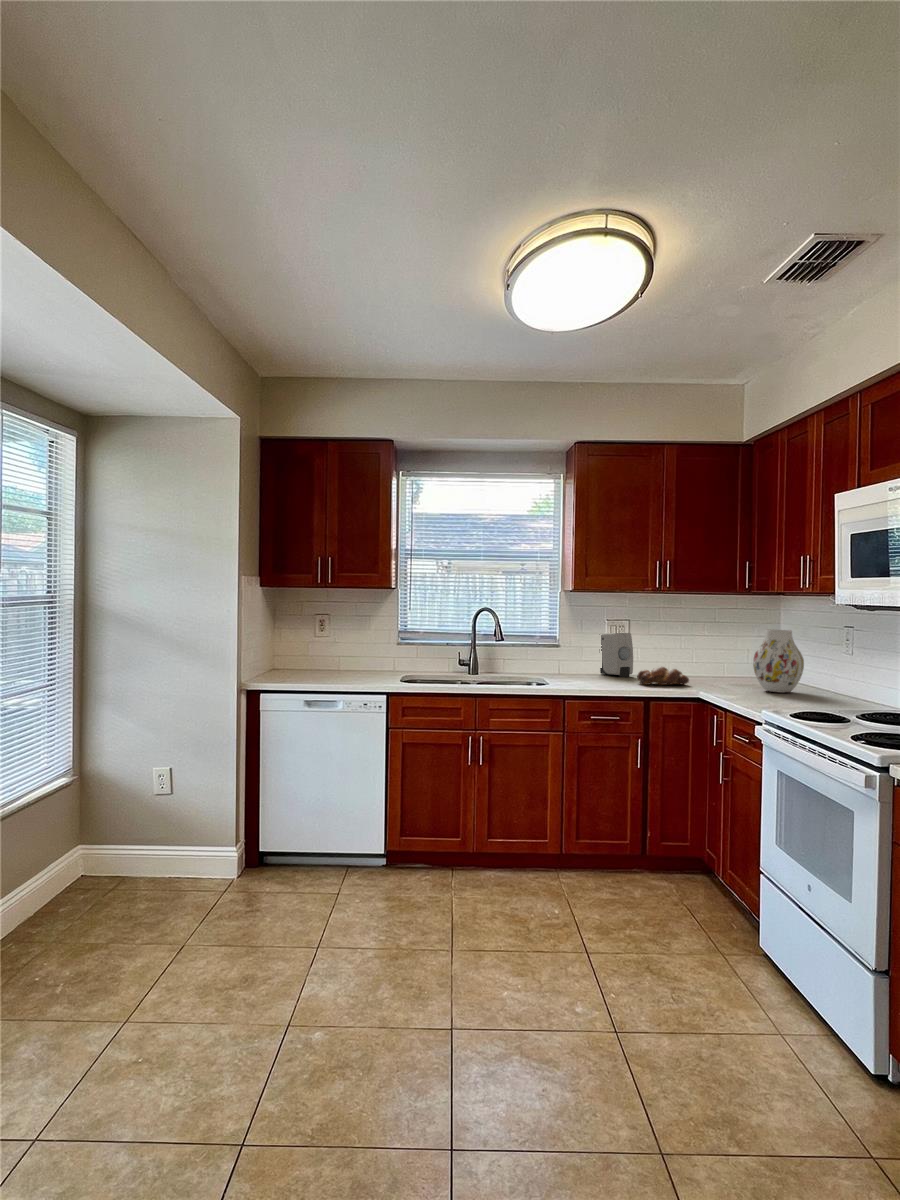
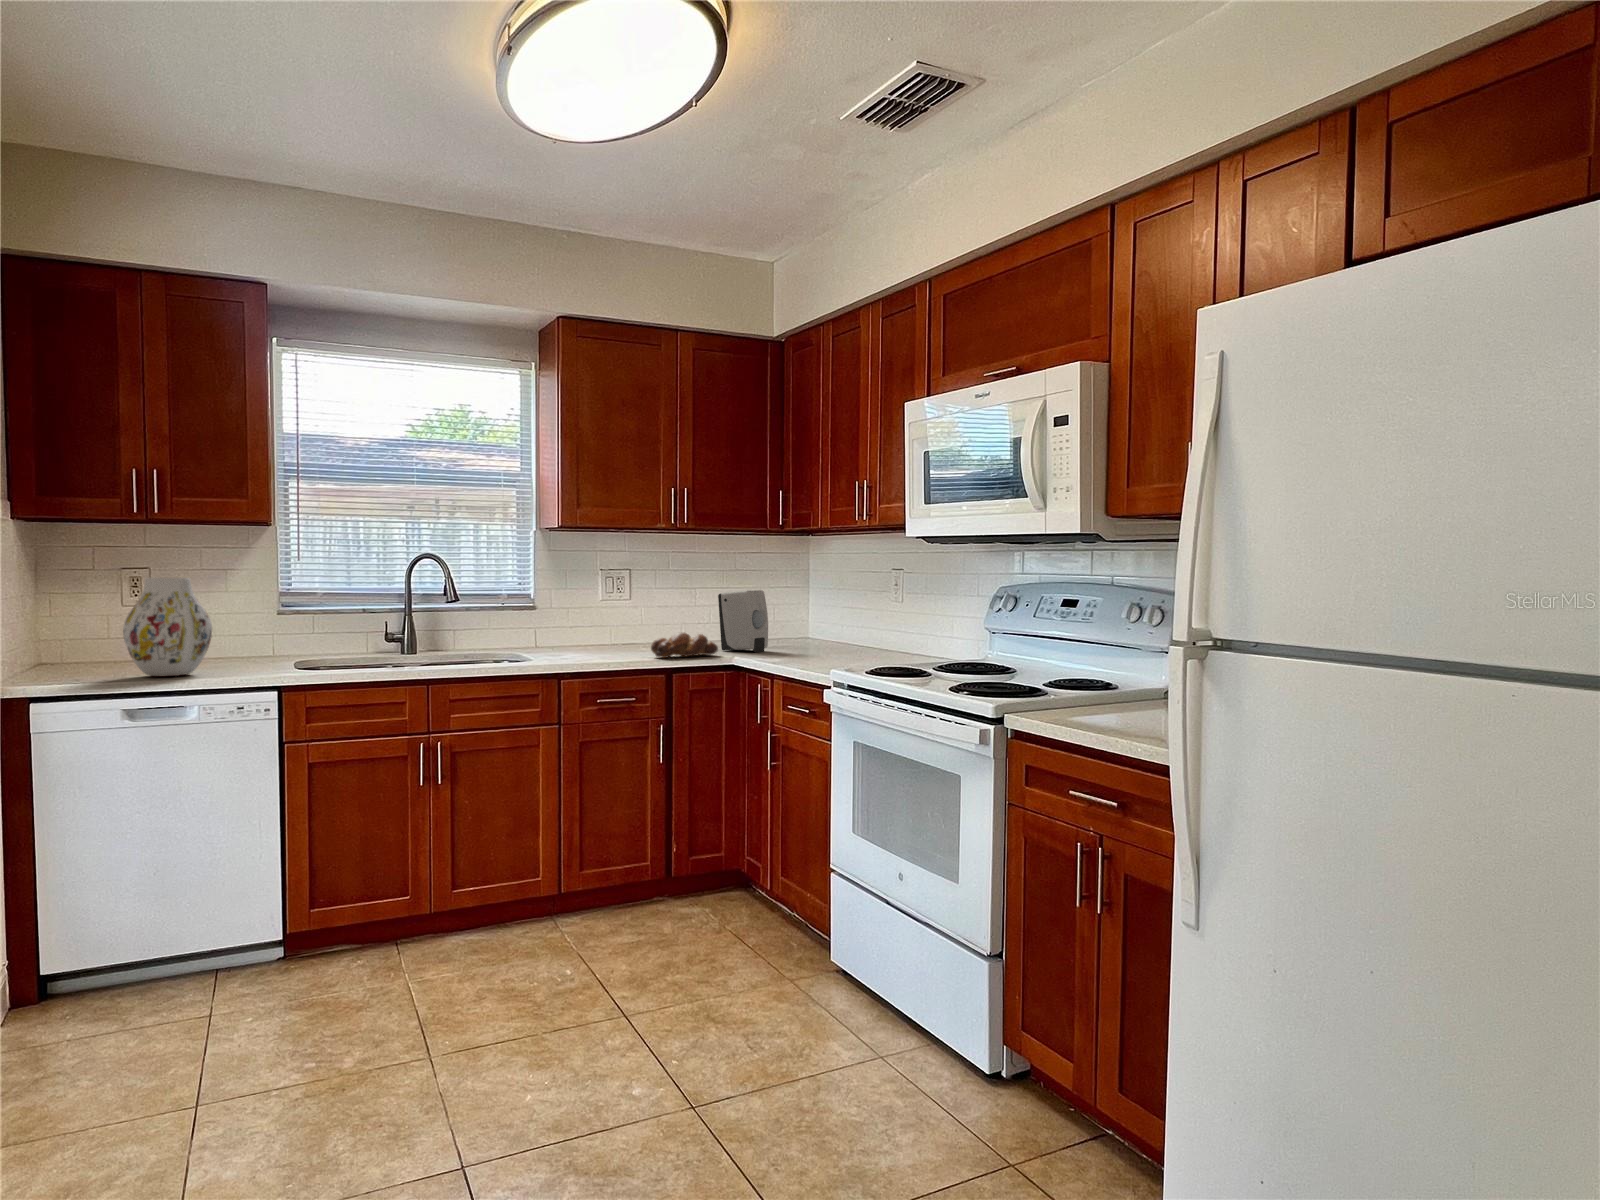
vase: present [753,630,804,693] -> present [123,577,212,676]
soap dispenser: present [600,633,633,677] -> present [718,590,768,652]

